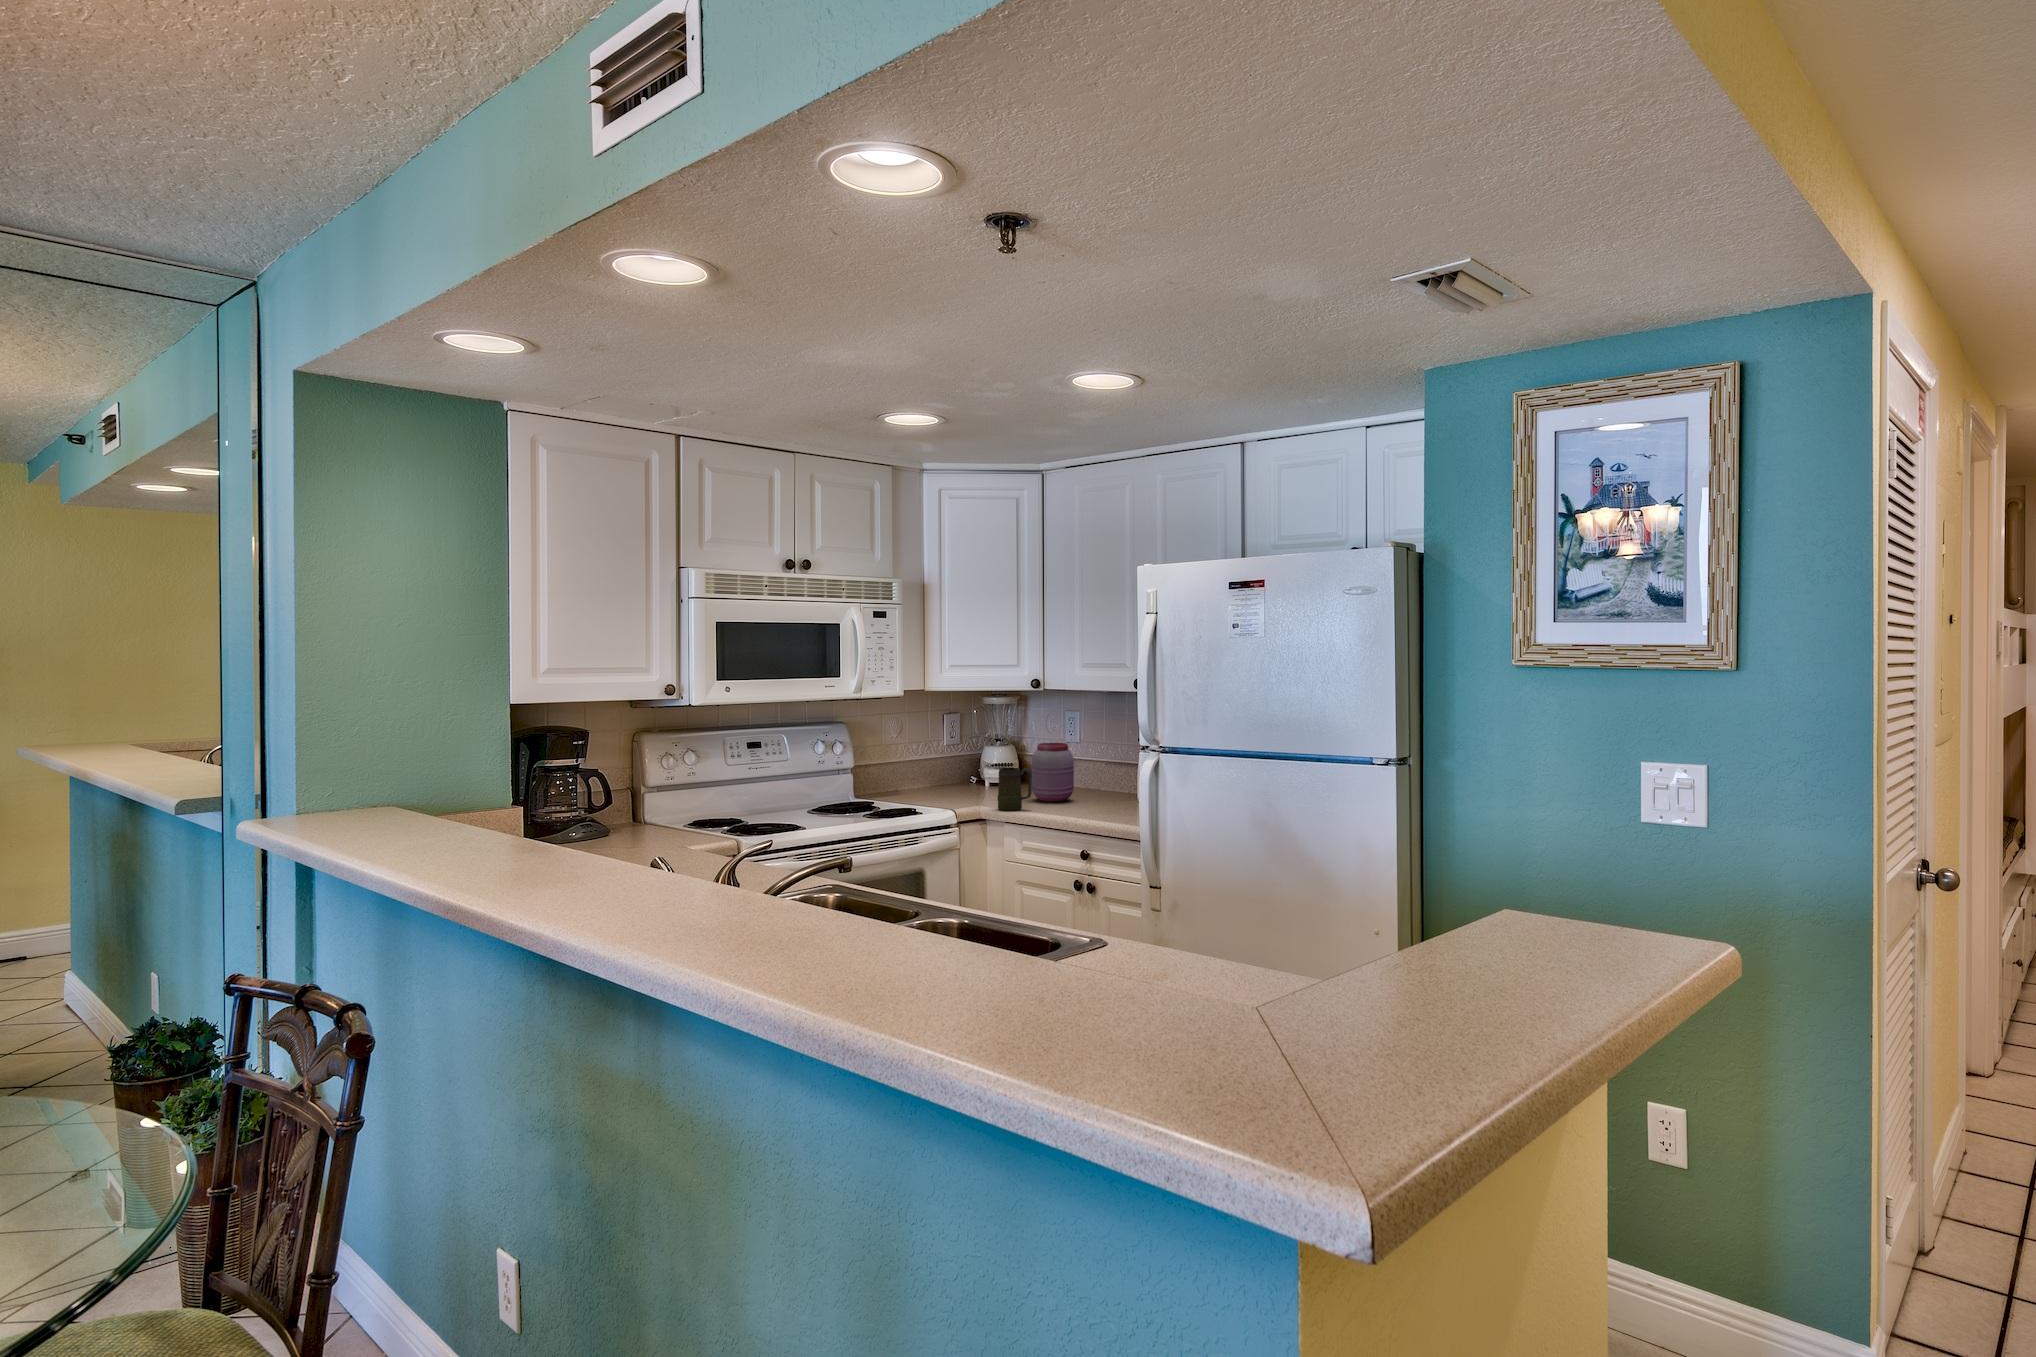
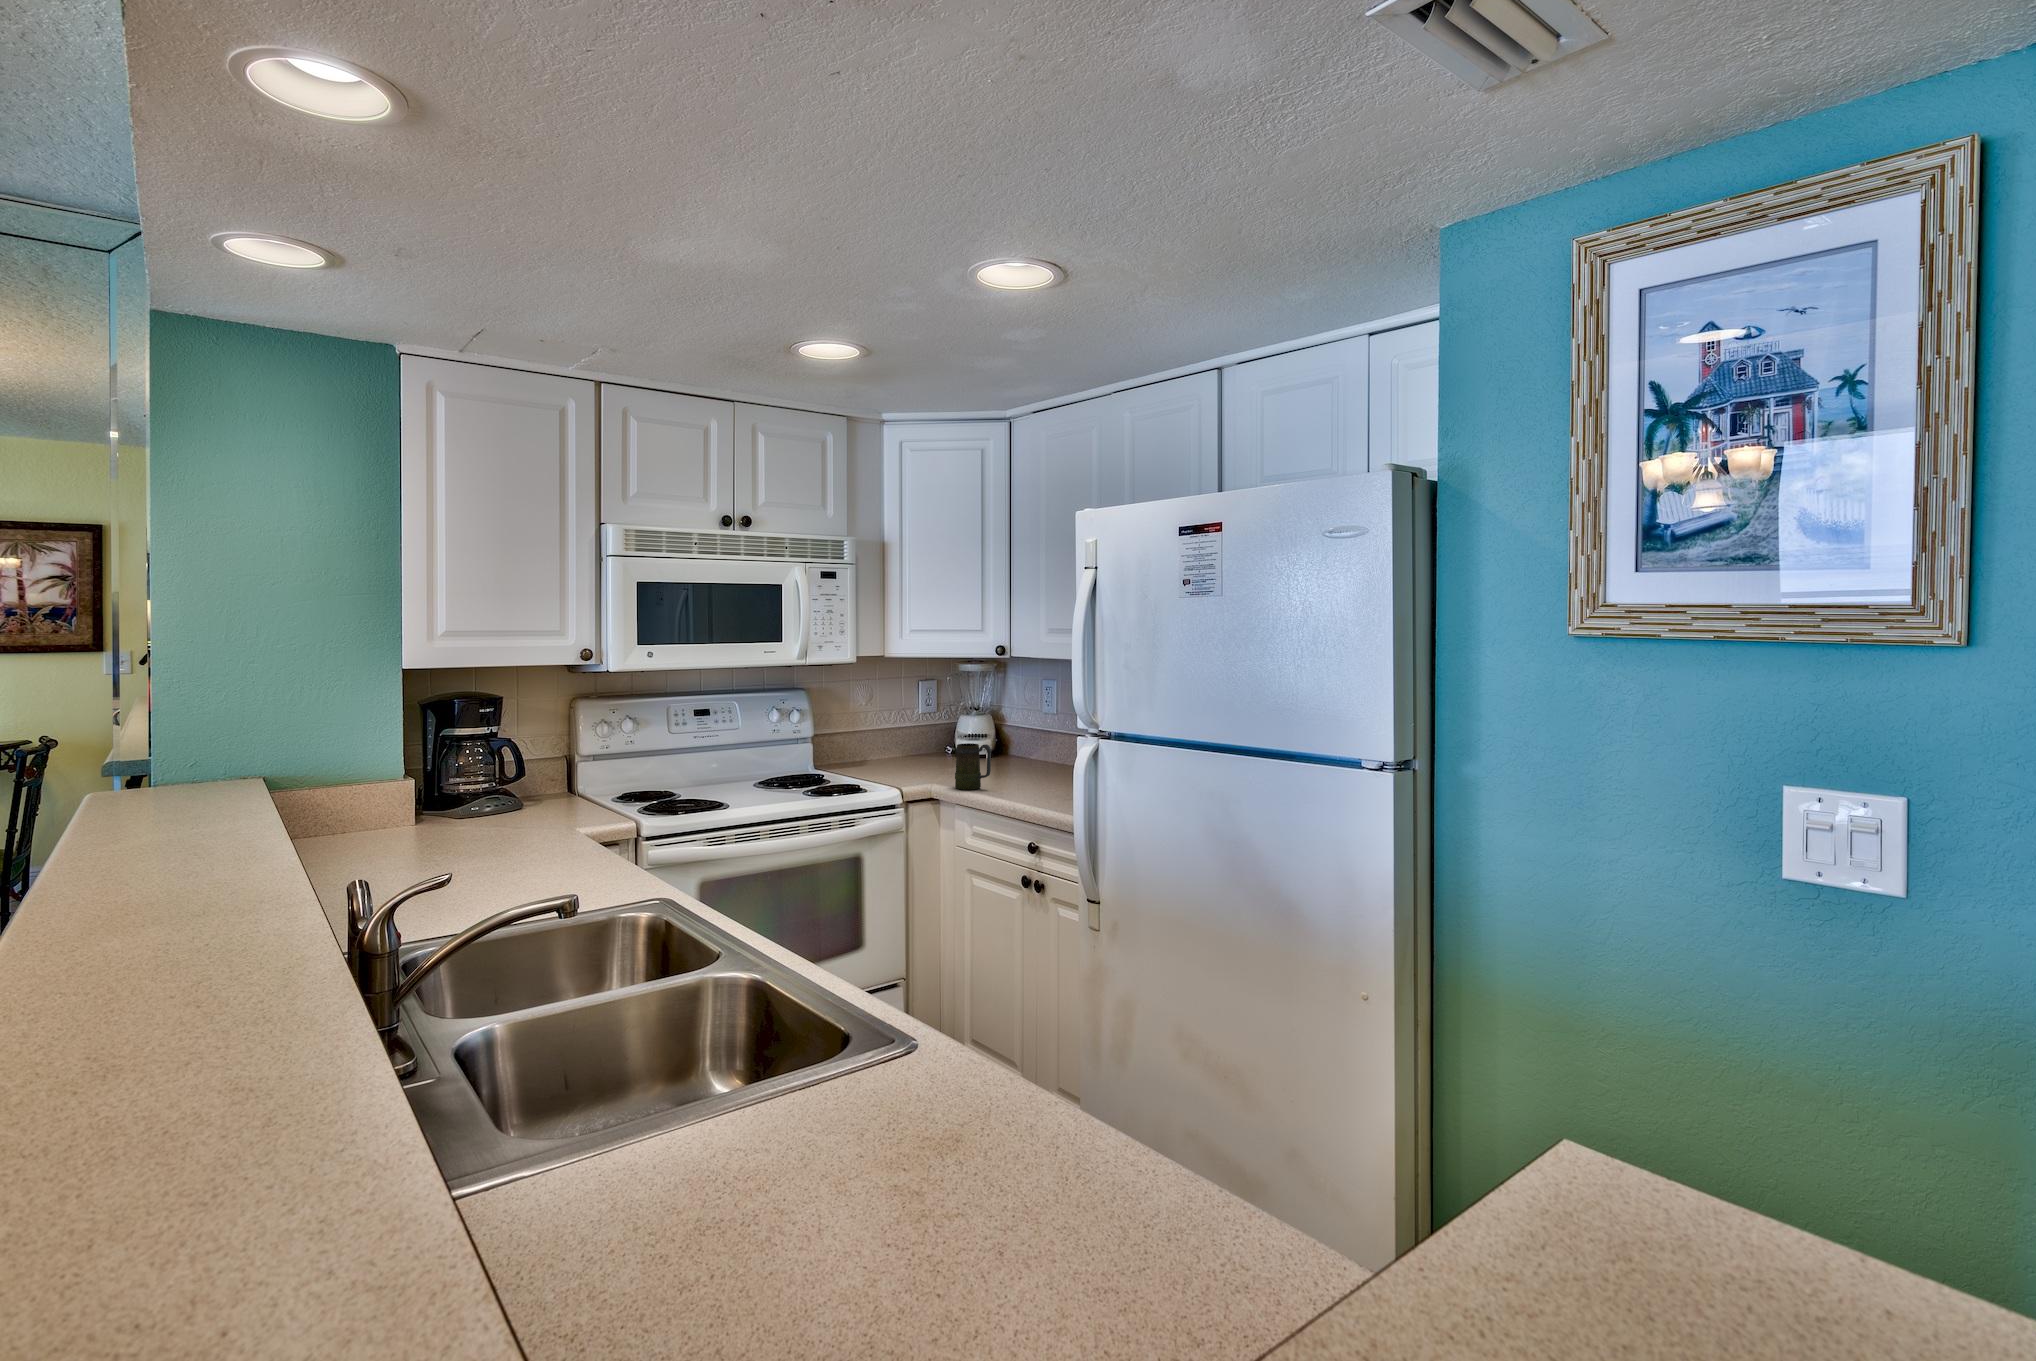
jar: present [1032,743,1074,802] -> none [999,717,1043,780]

